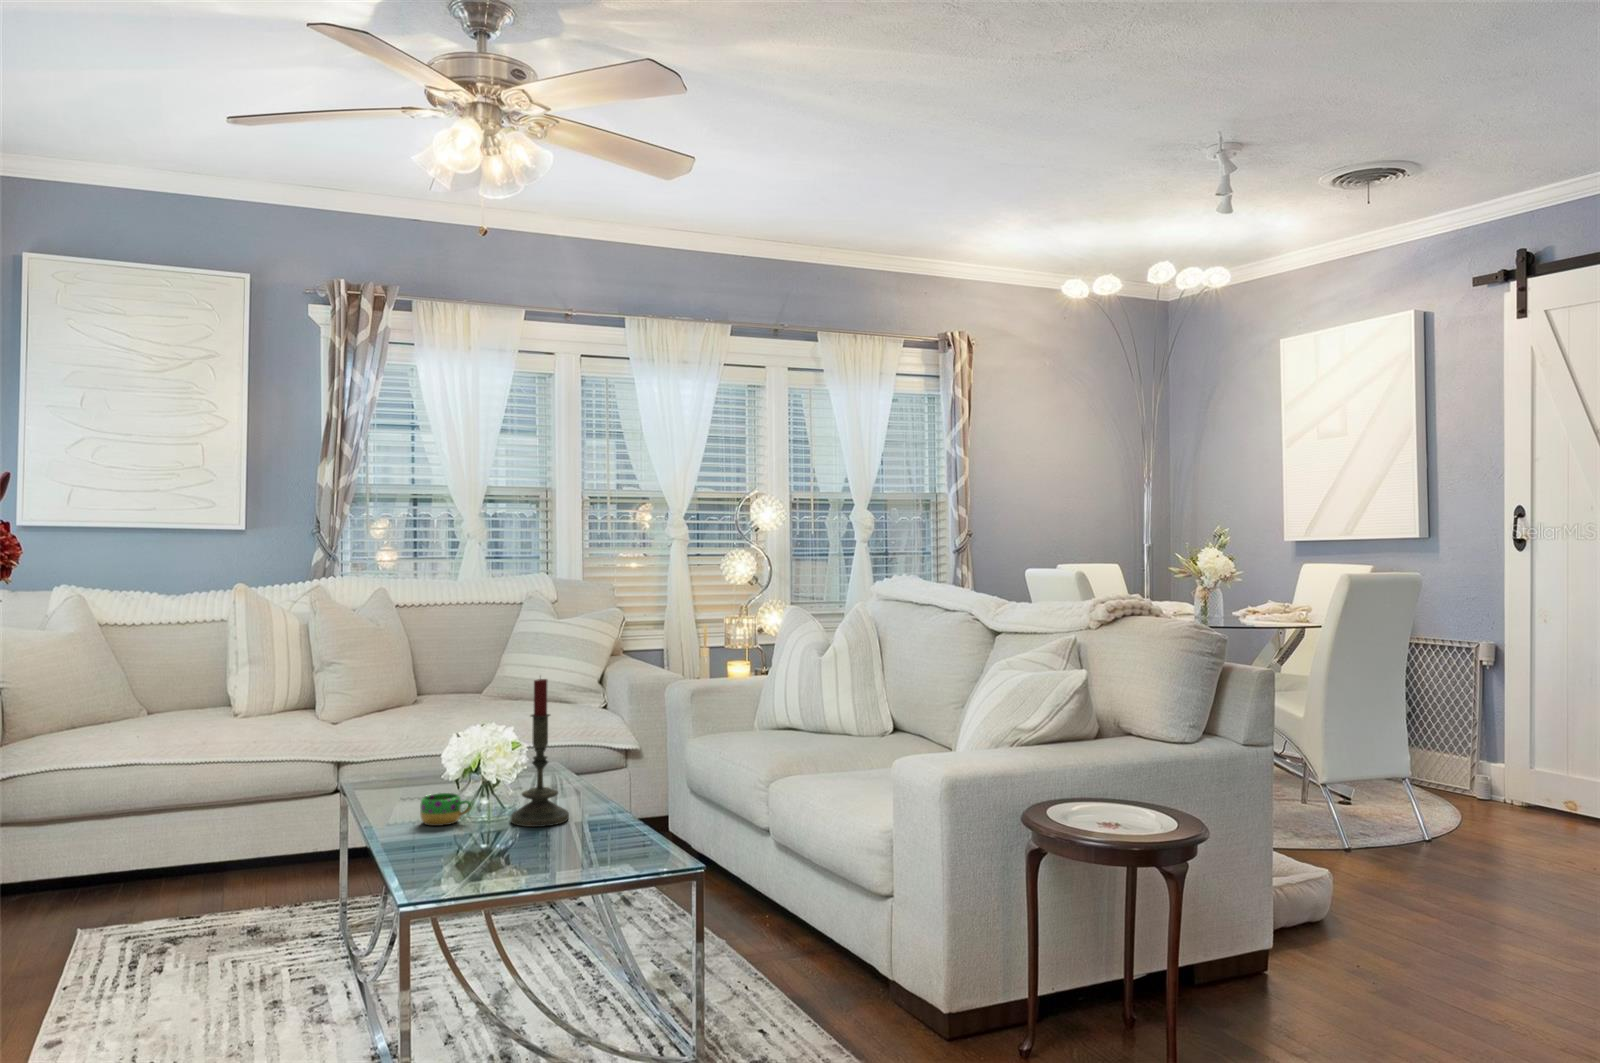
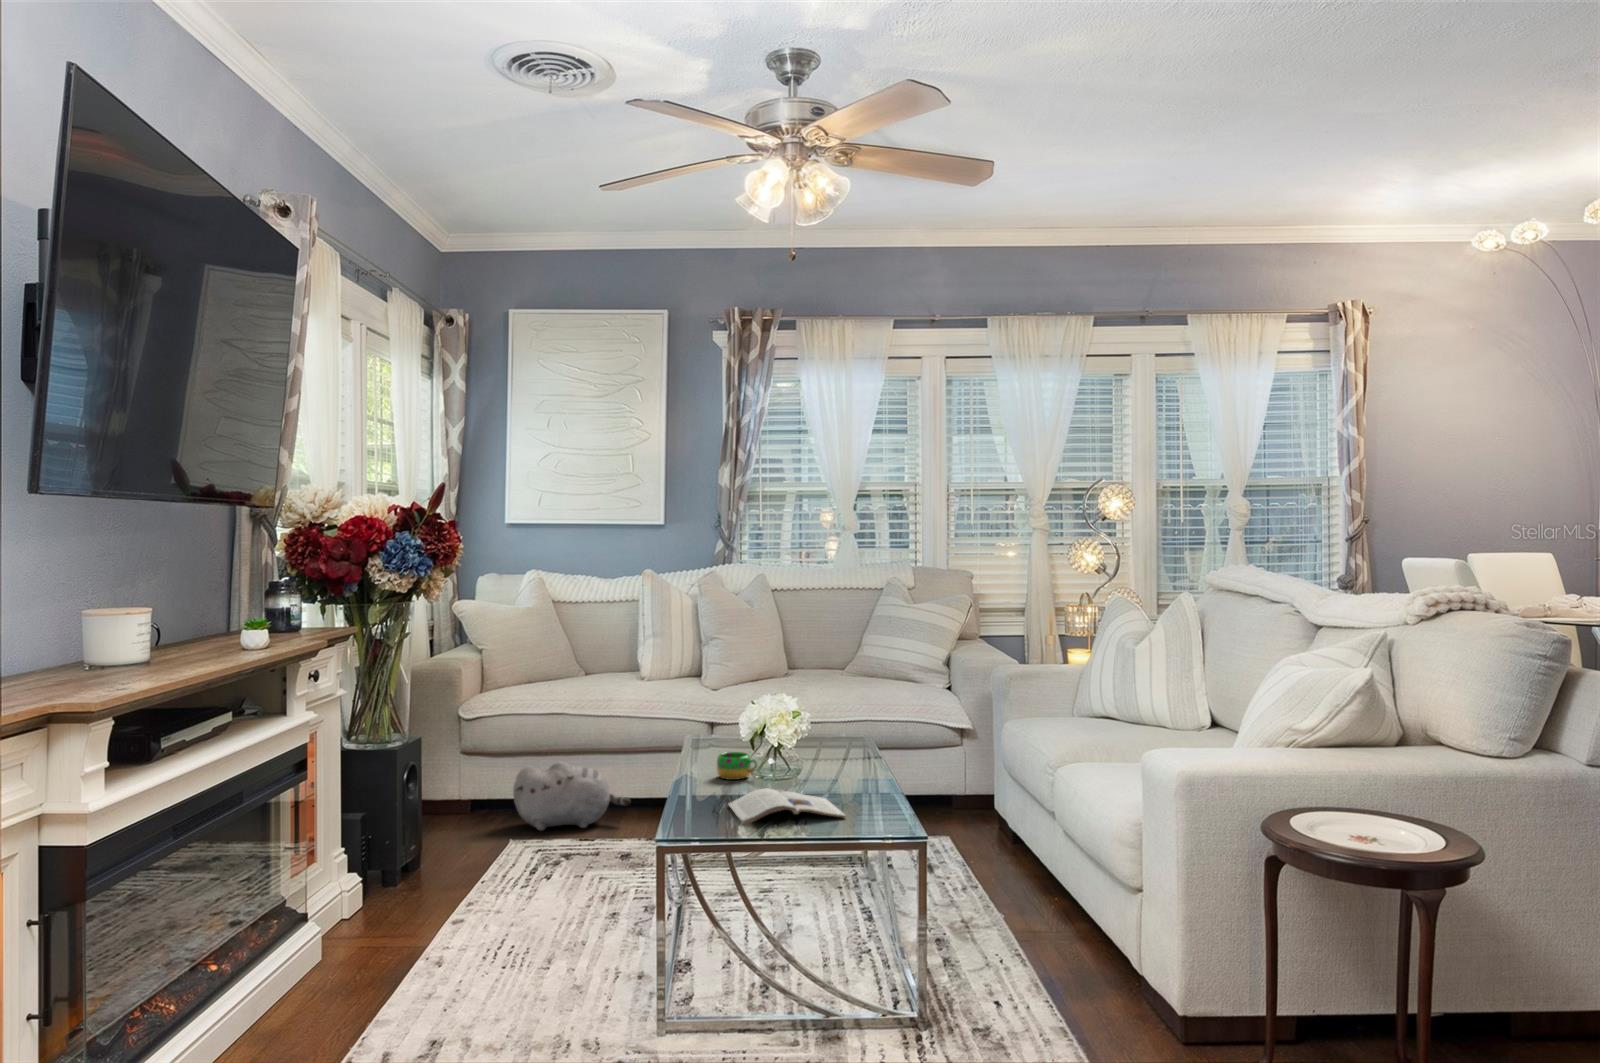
candle: present [511,679,569,827] -> none [789,653,840,788]
plush toy: none [75,825,242,915] -> present [513,761,631,830]
magazine: none [462,831,608,876] -> present [729,788,846,825]

